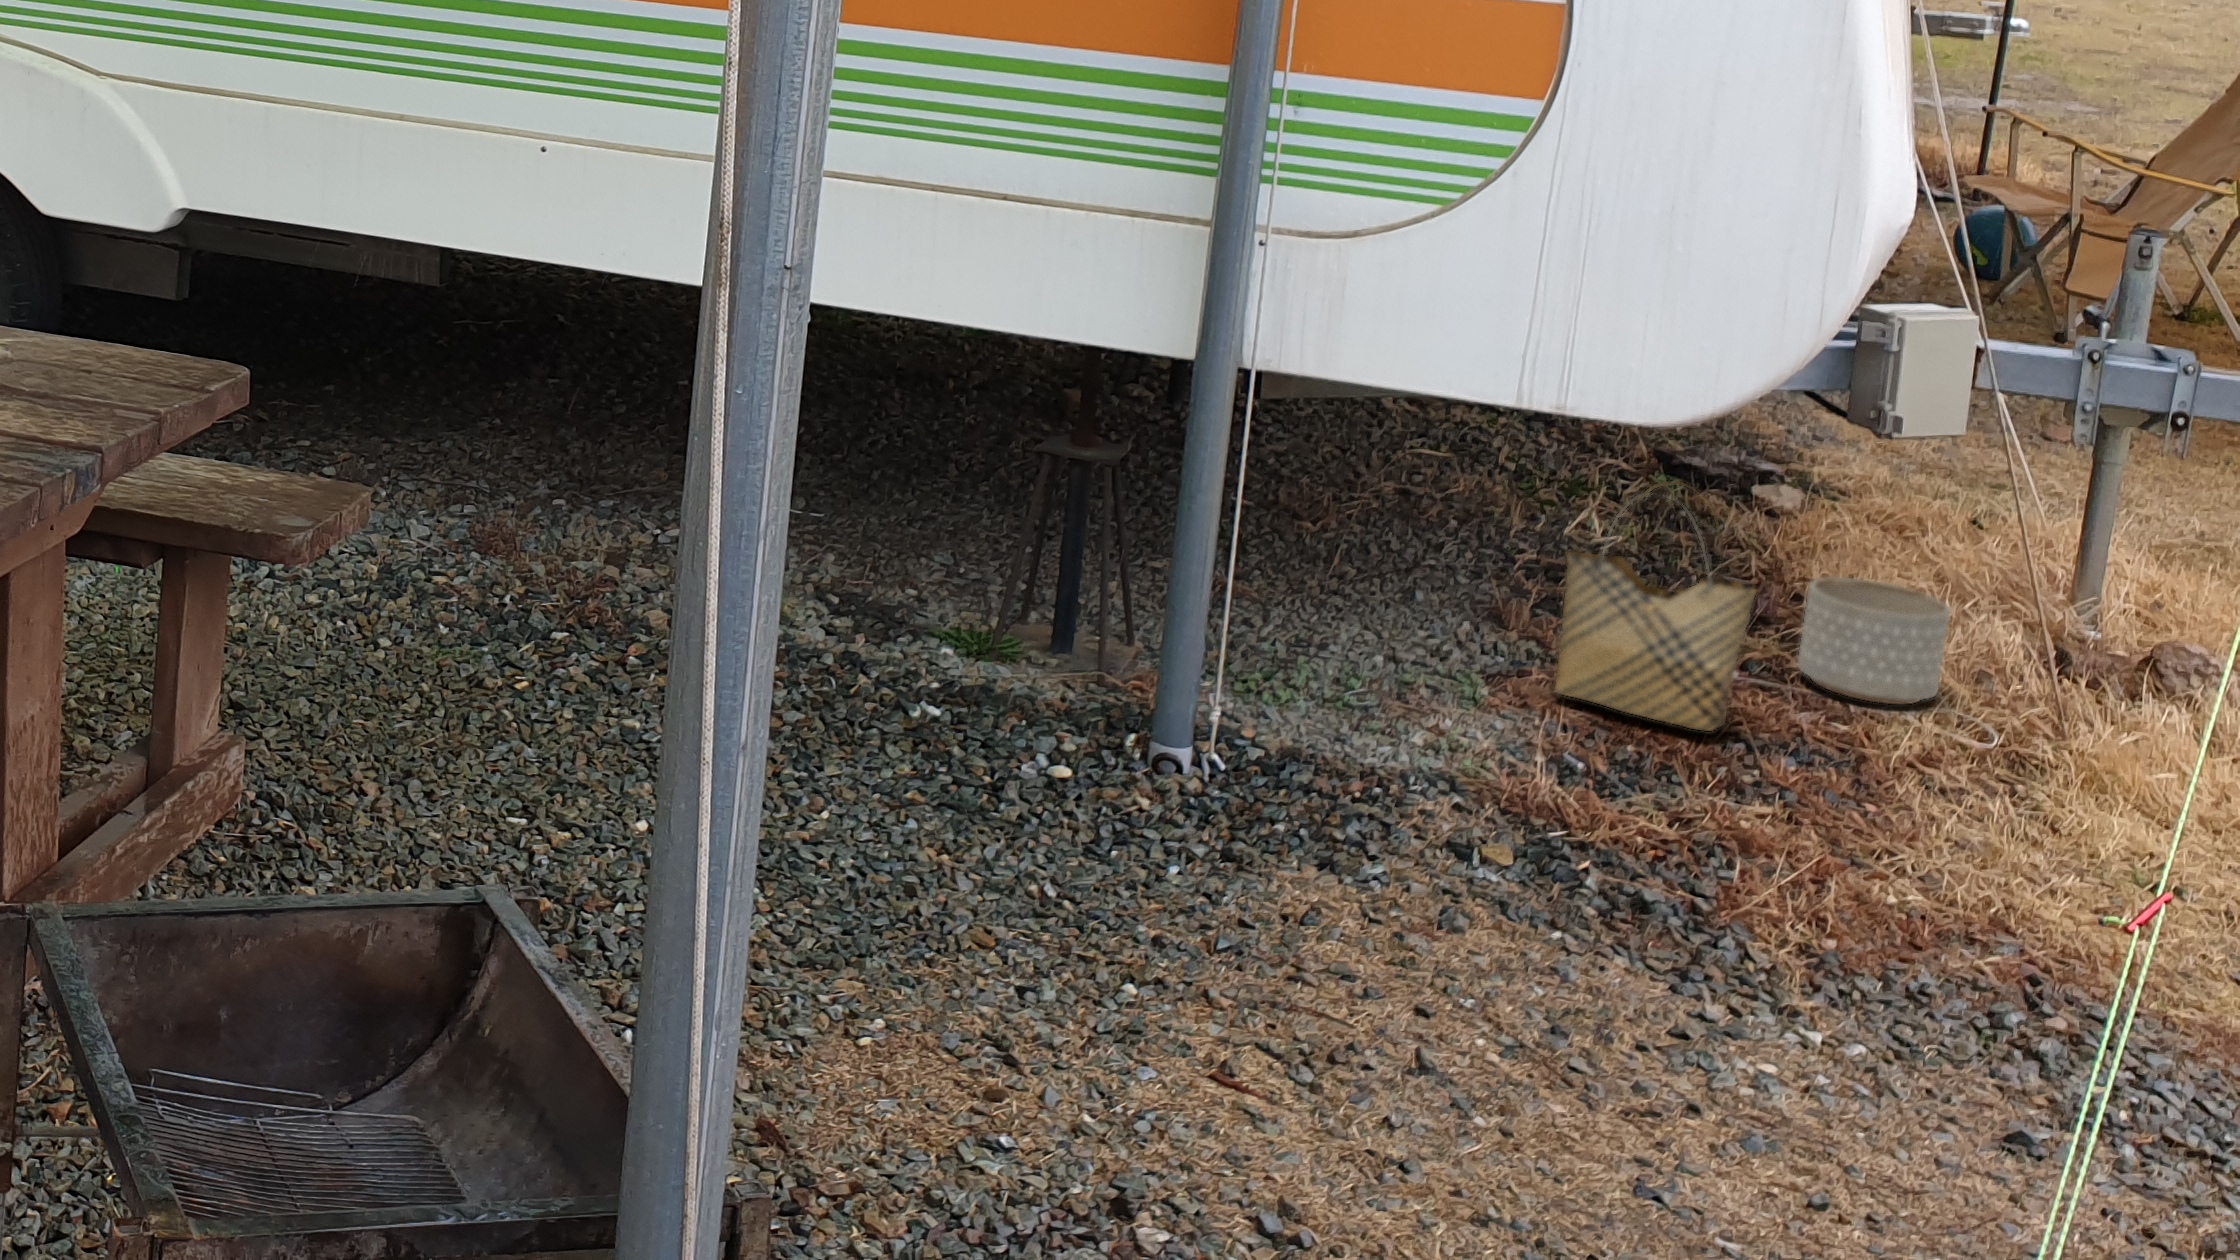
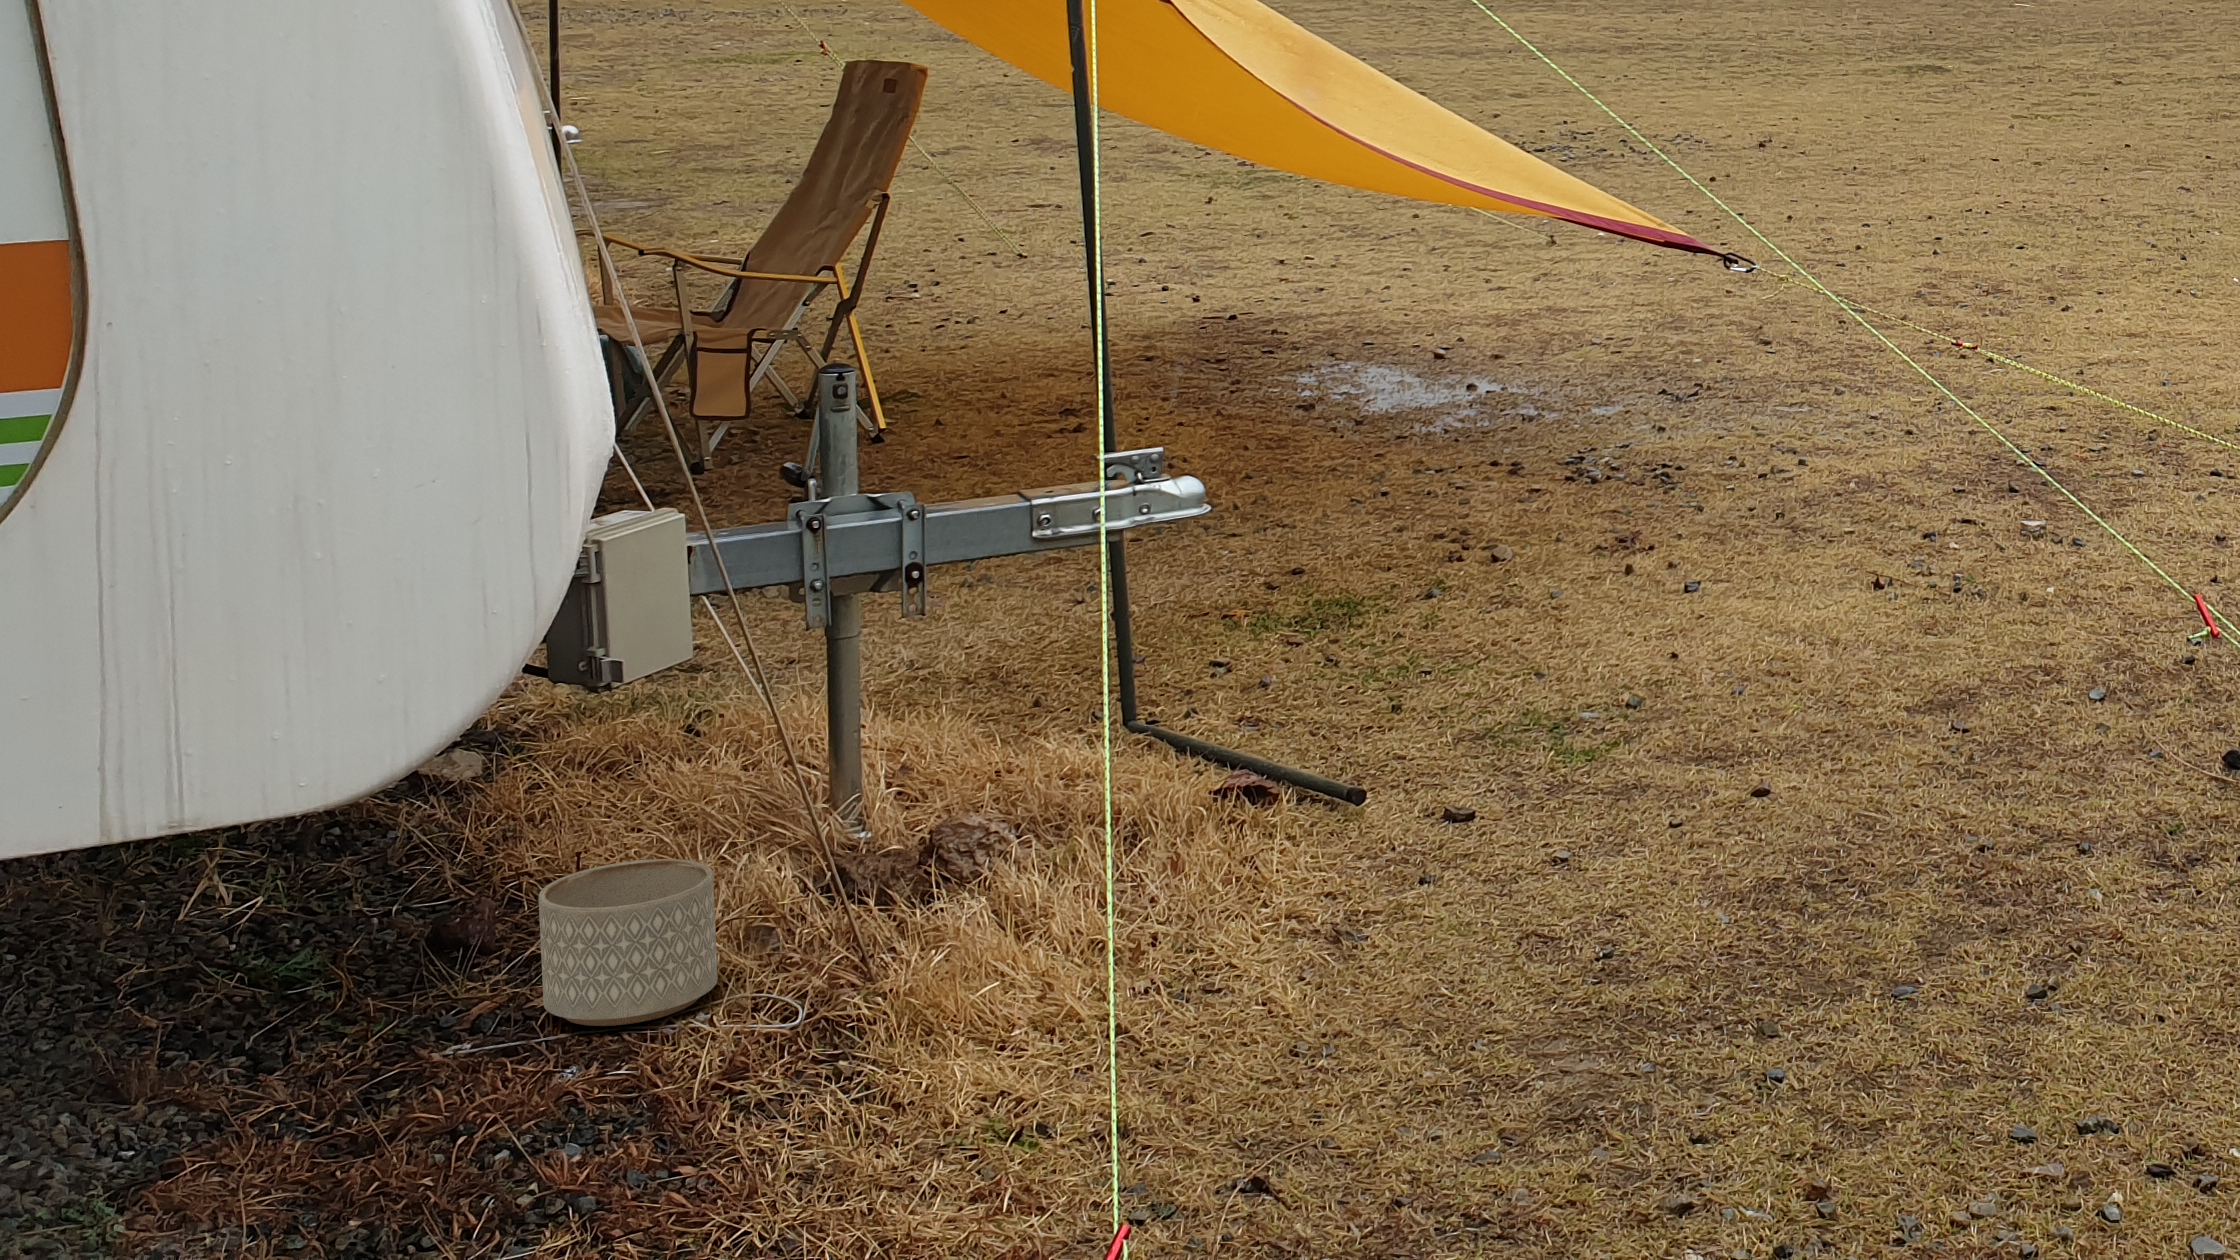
woven basket: present [1555,481,1756,731] -> none [199,822,480,1182]

